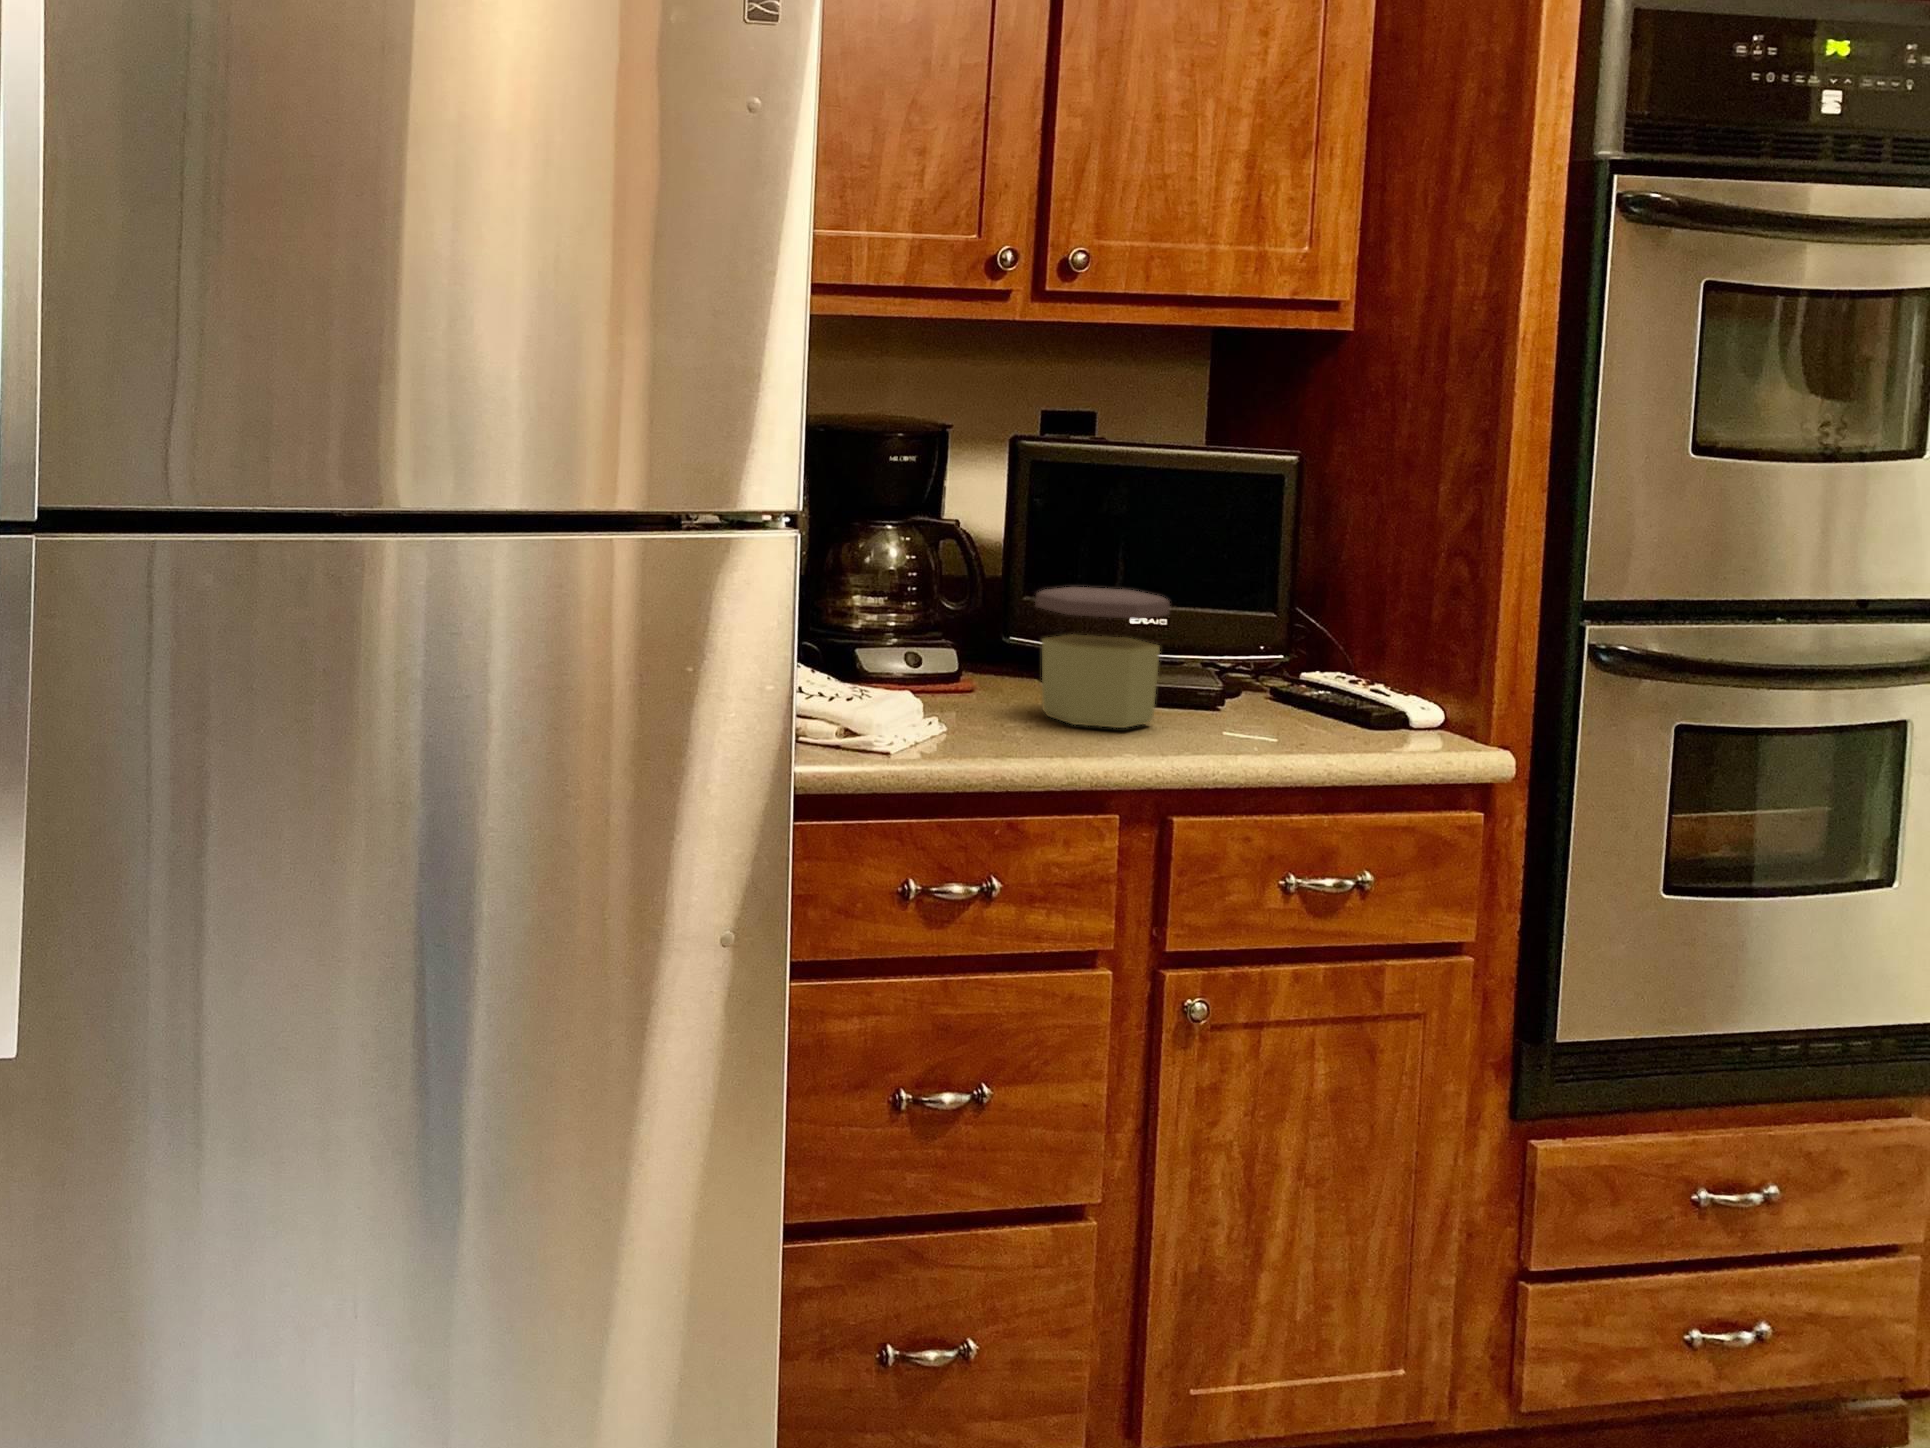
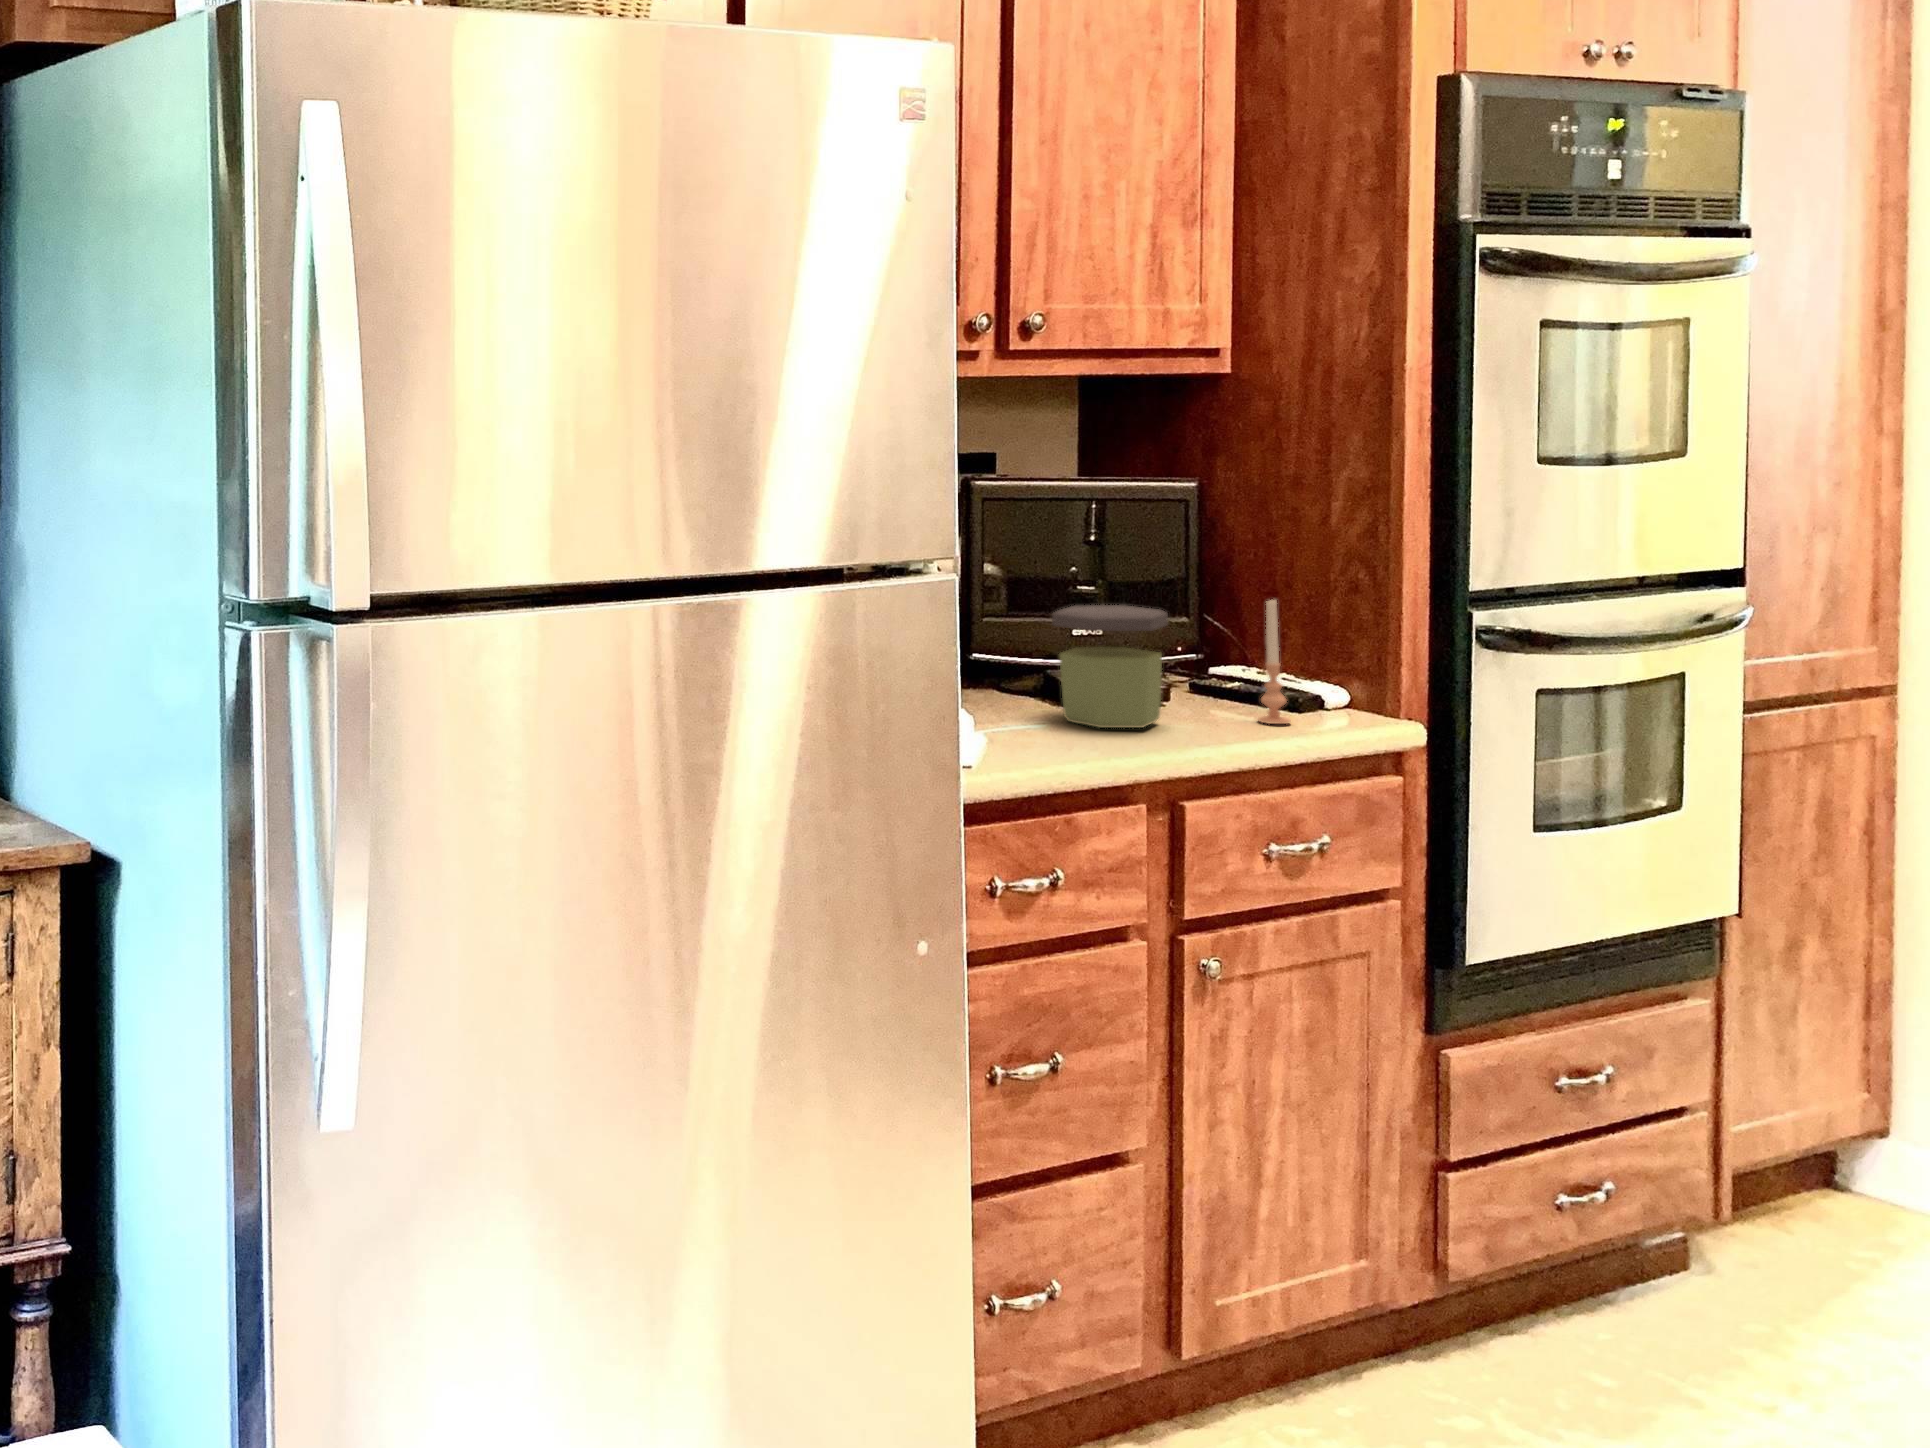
candle: none [1274,592,1312,737] -> present [1258,600,1290,724]

